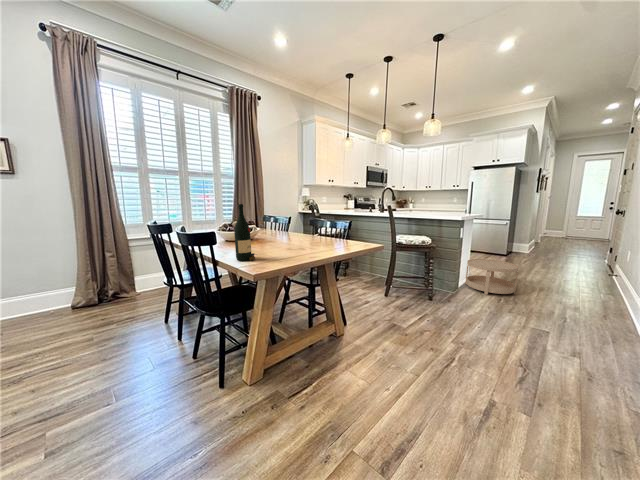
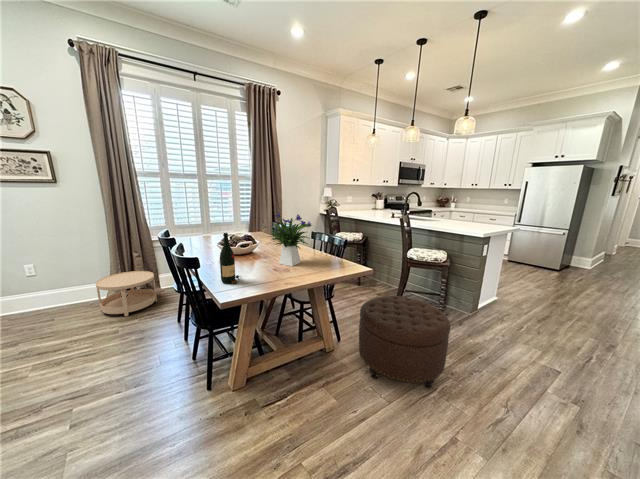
flower arrangement: none [269,189,324,246] -> present [270,212,312,266]
side table: present [465,259,518,295] -> present [96,271,157,316]
ottoman: none [371,275,462,357] -> present [359,296,450,389]

